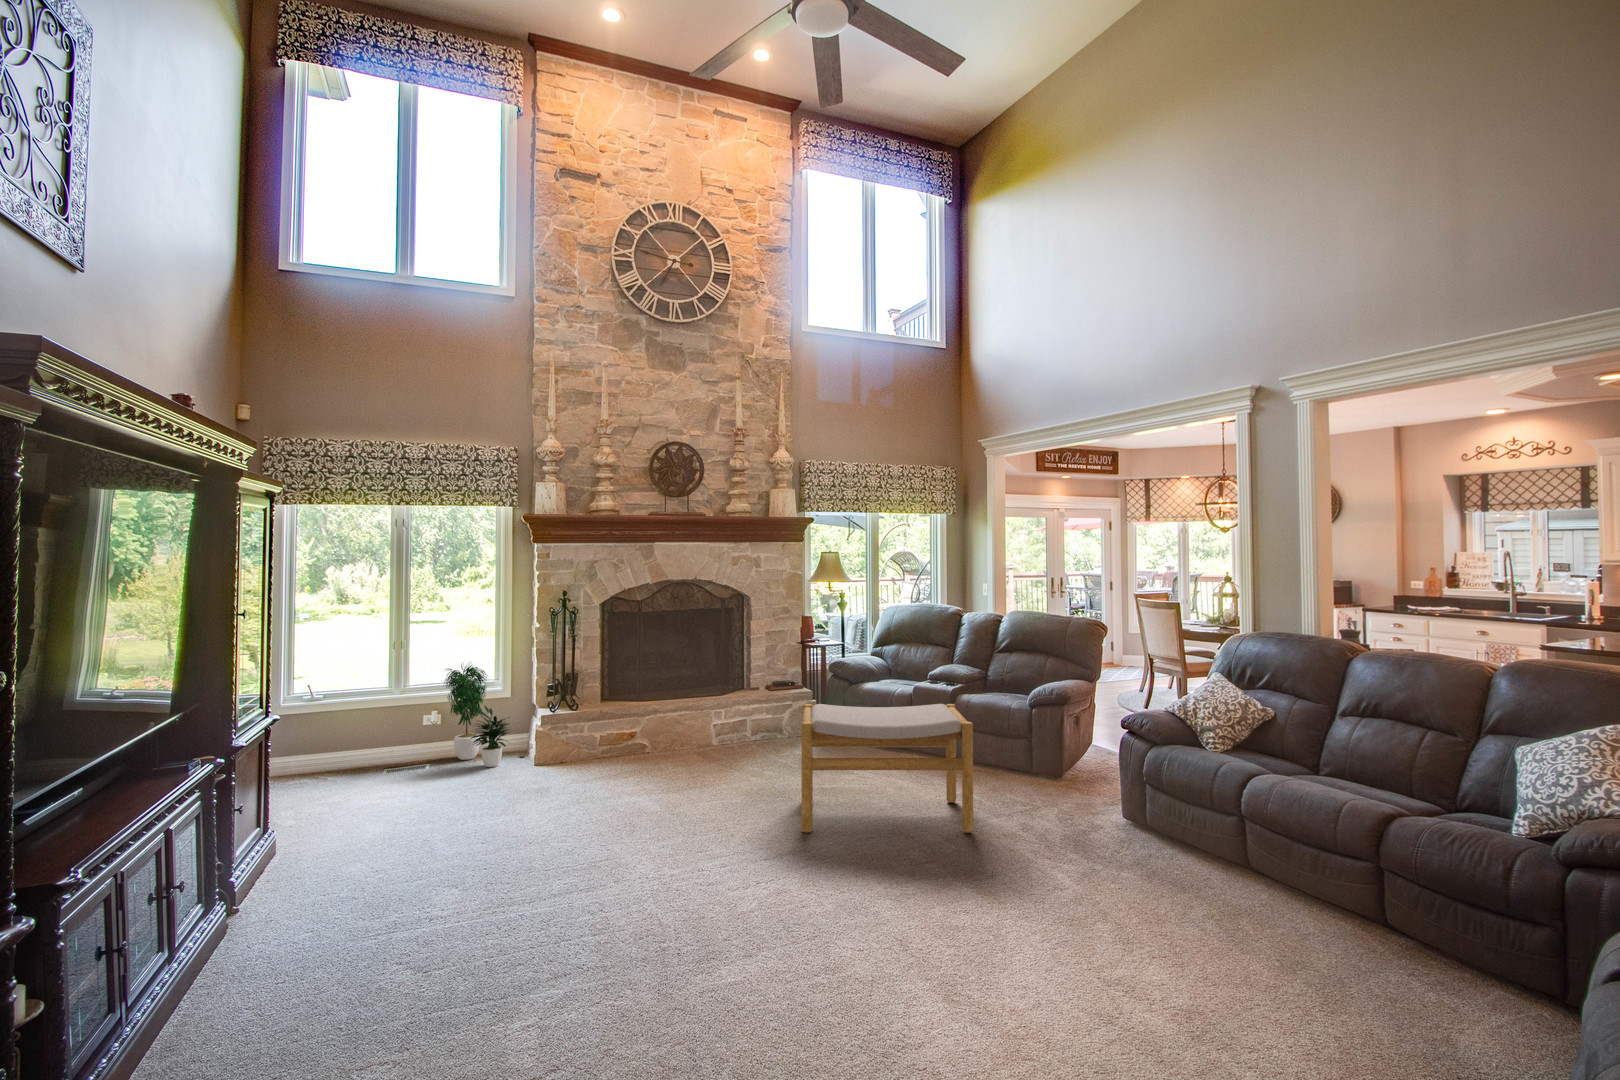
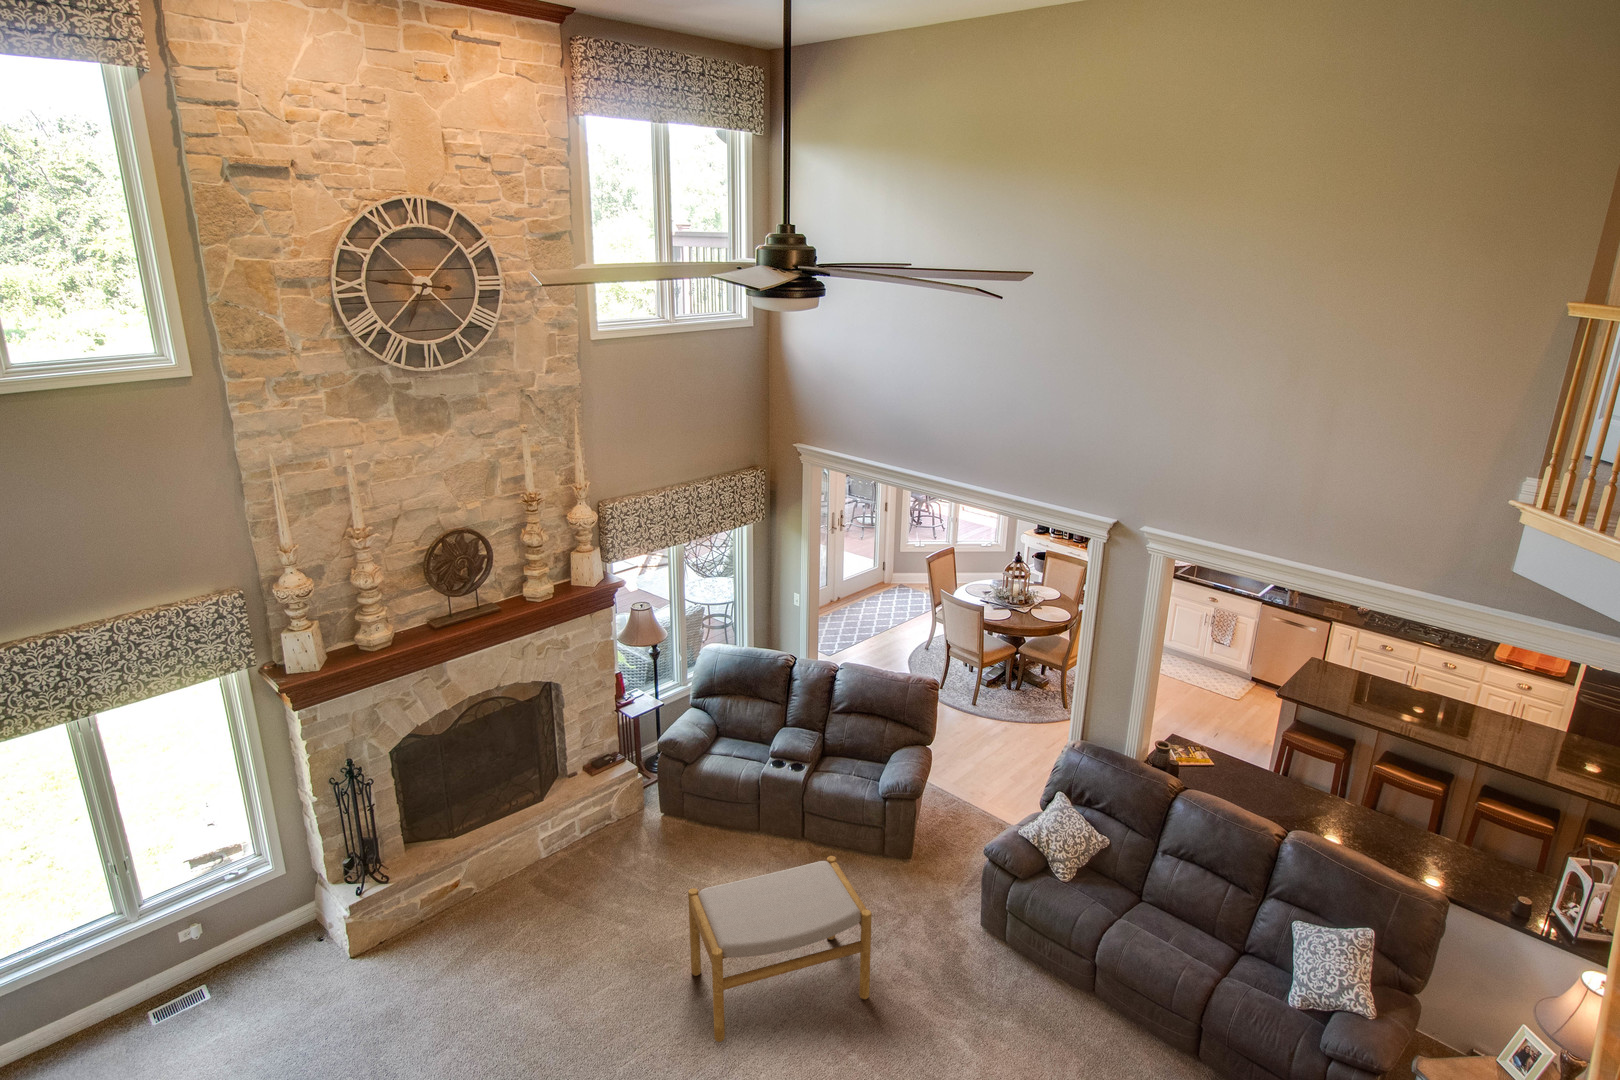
potted plant: present [444,665,510,767] -> none [199,864,321,985]

